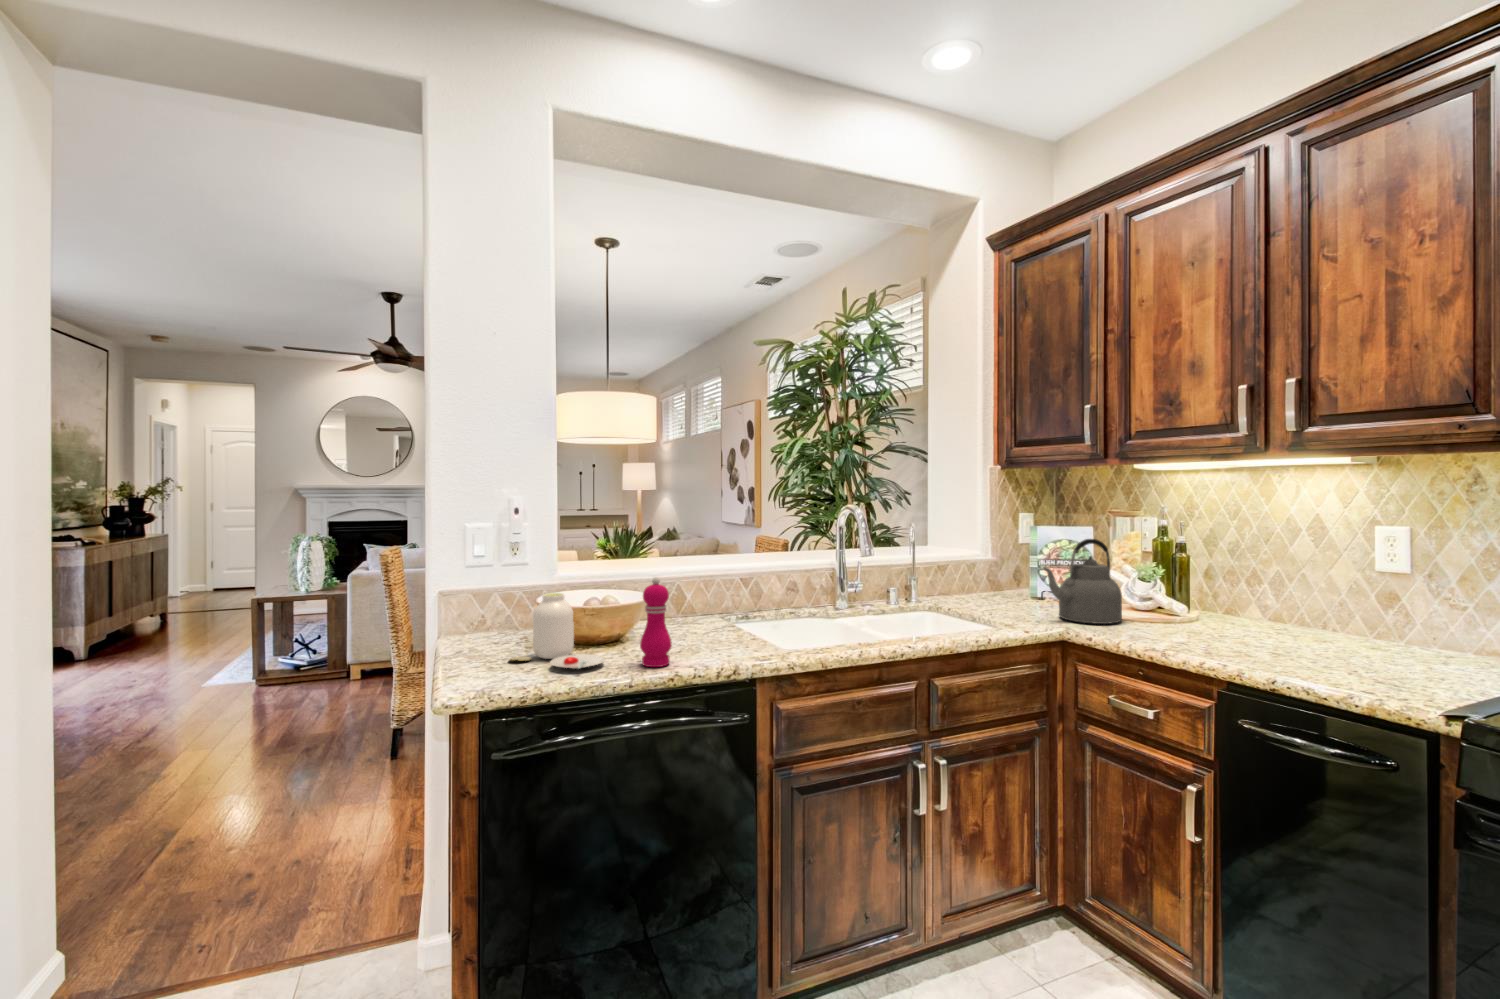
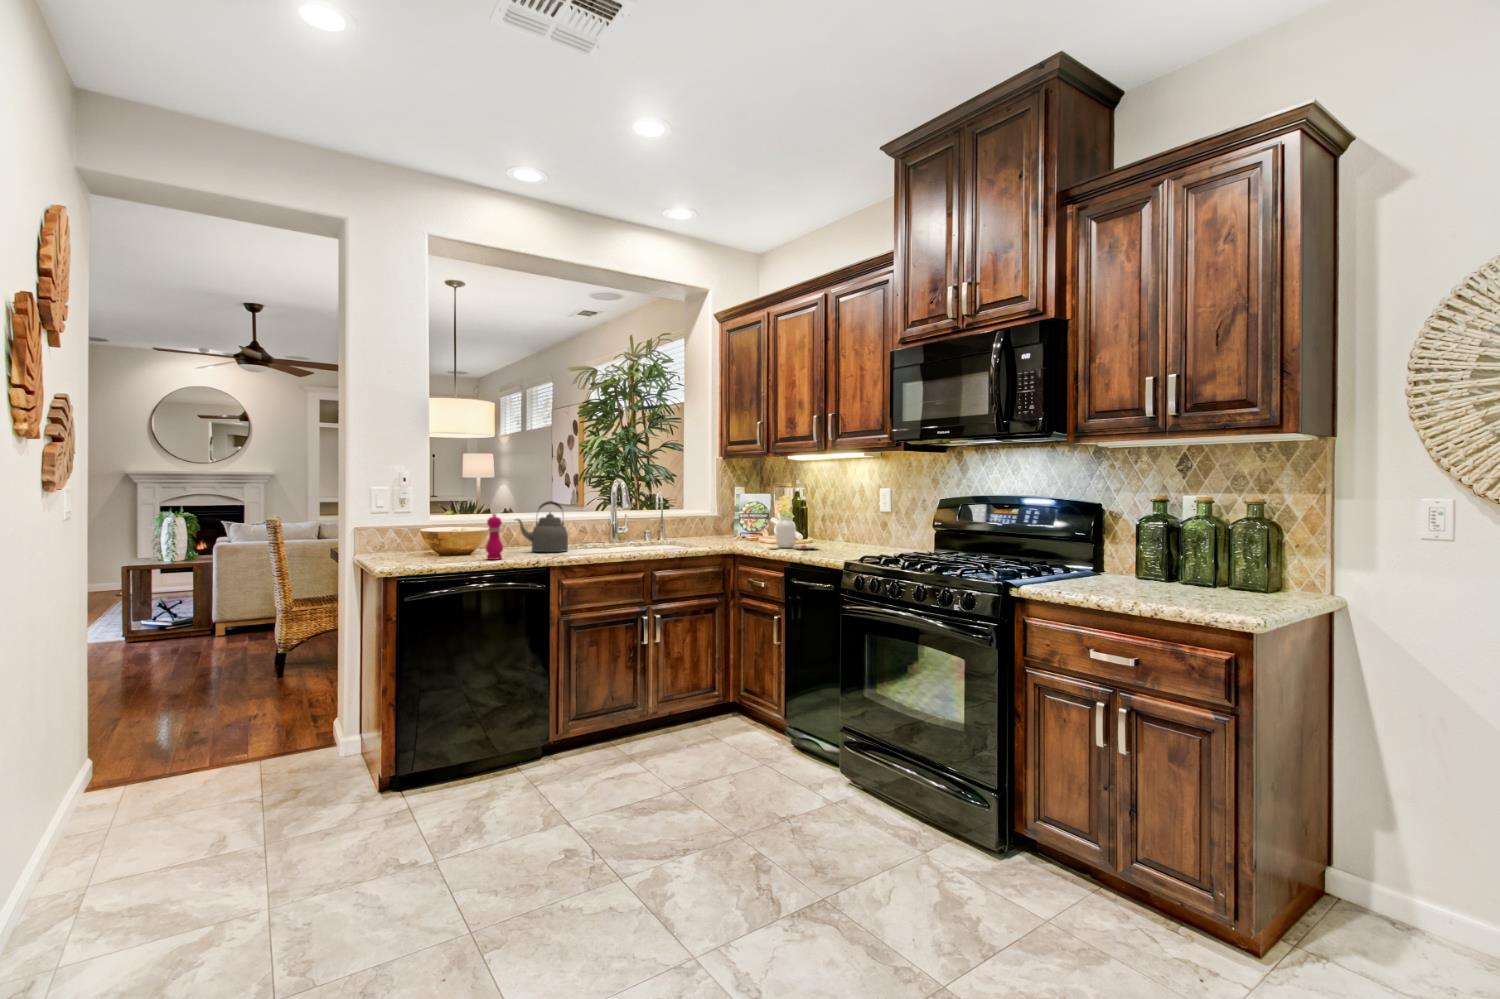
kettle: present [1041,539,1122,624] -> present [516,501,568,552]
jar: present [509,593,605,669] -> present [776,517,818,549]

